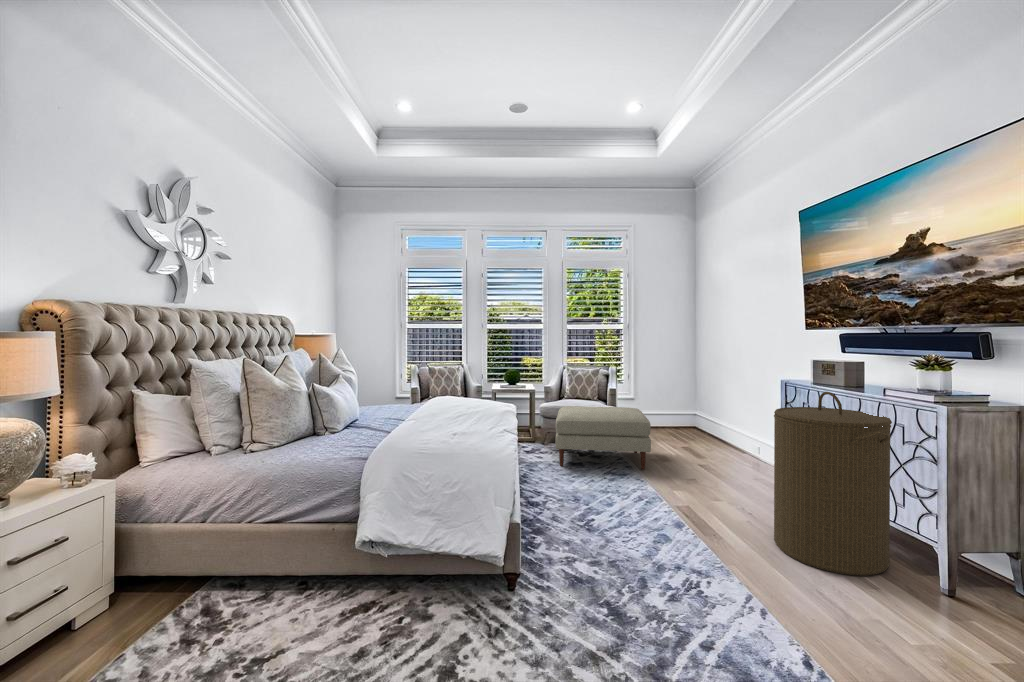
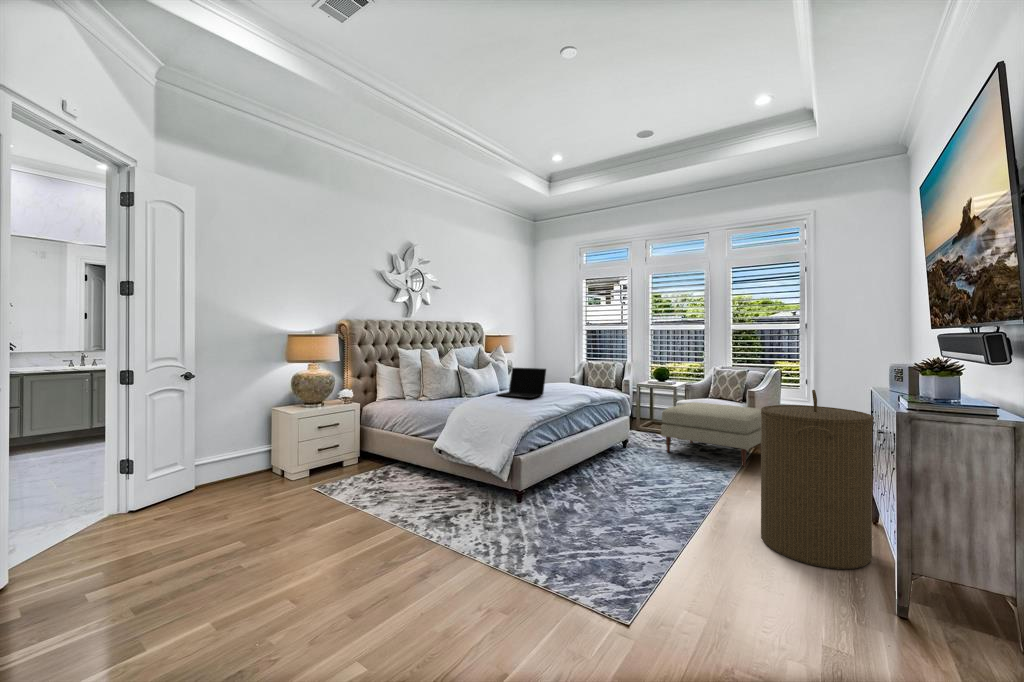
laptop: none [406,382,467,428] -> present [496,368,546,398]

